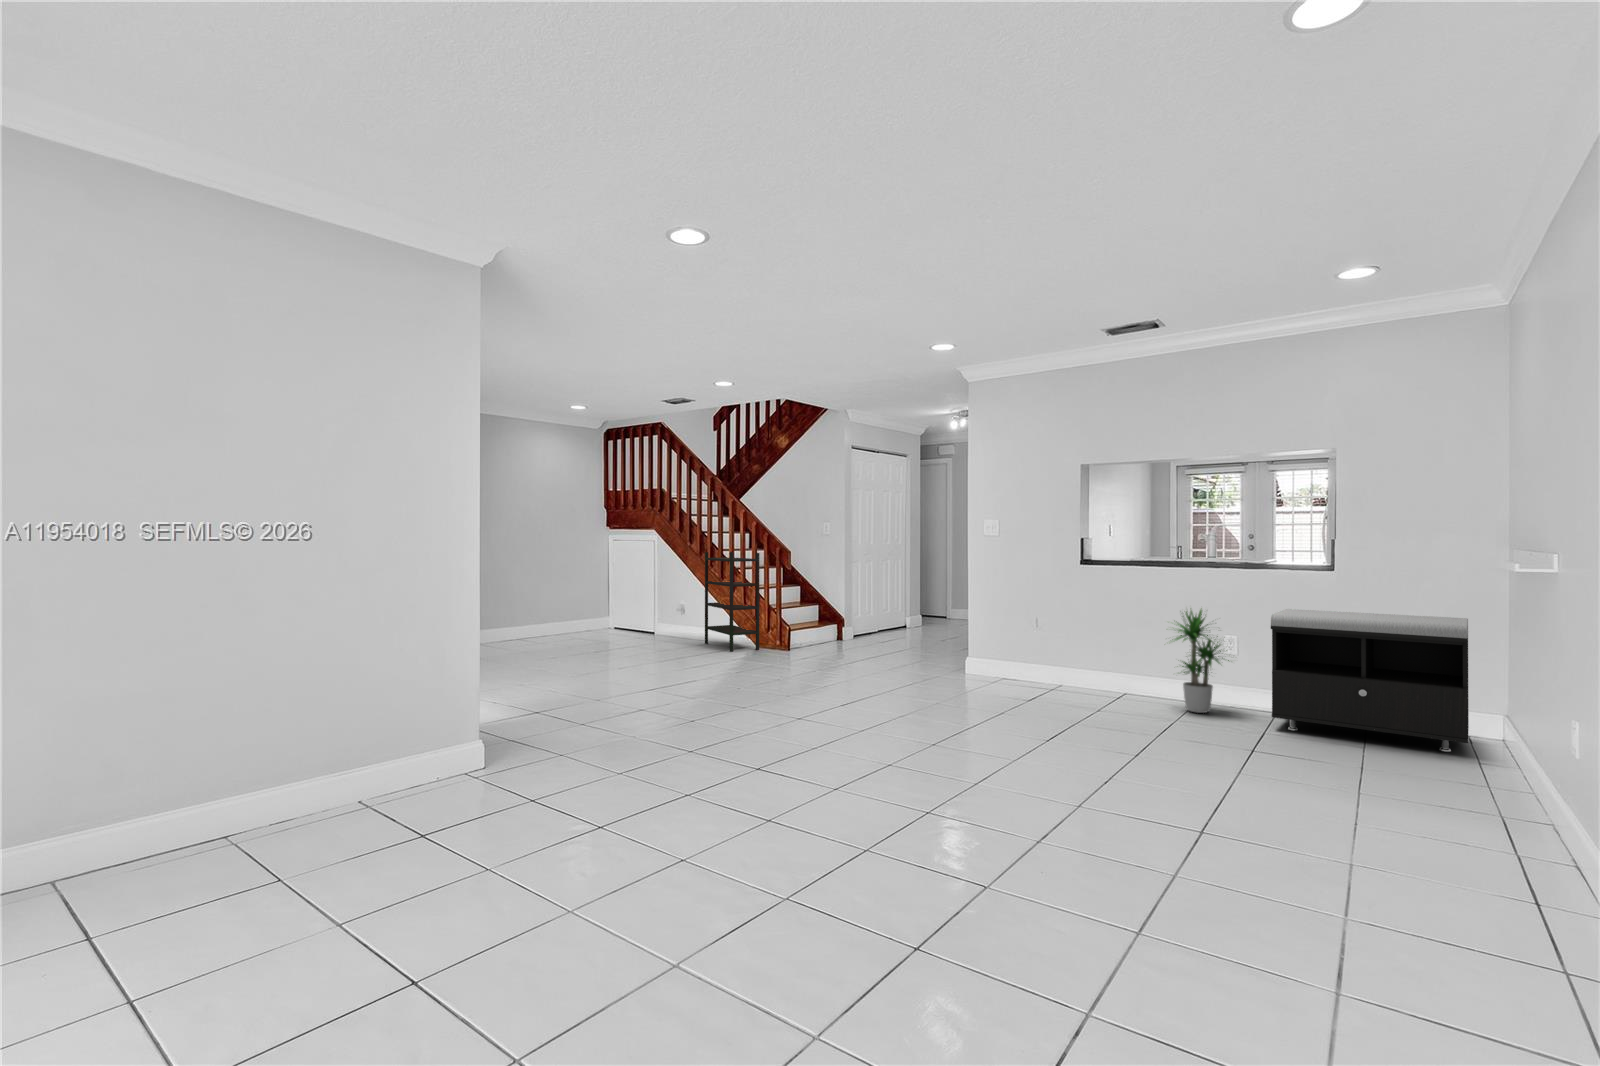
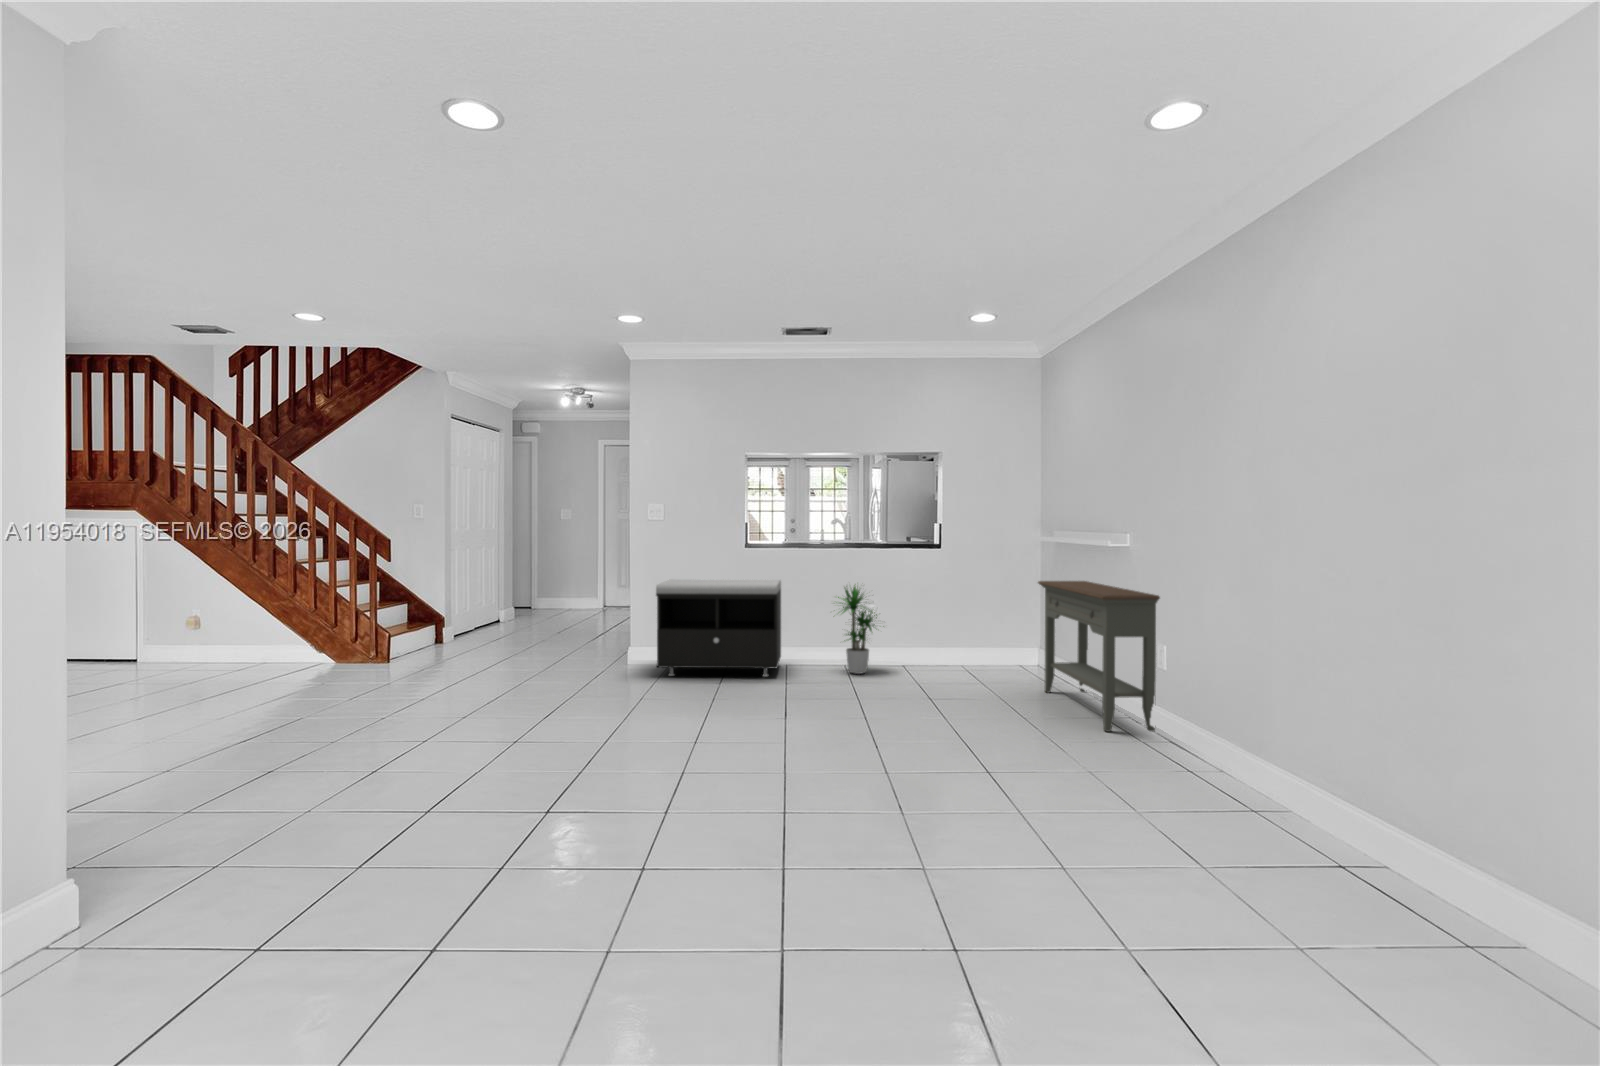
bookshelf: present [705,552,759,652] -> none [246,541,343,671]
storage bench: present [1271,609,1469,752] -> present [656,579,781,677]
console table: none [1432,617,1561,847] -> present [1038,581,1160,732]

